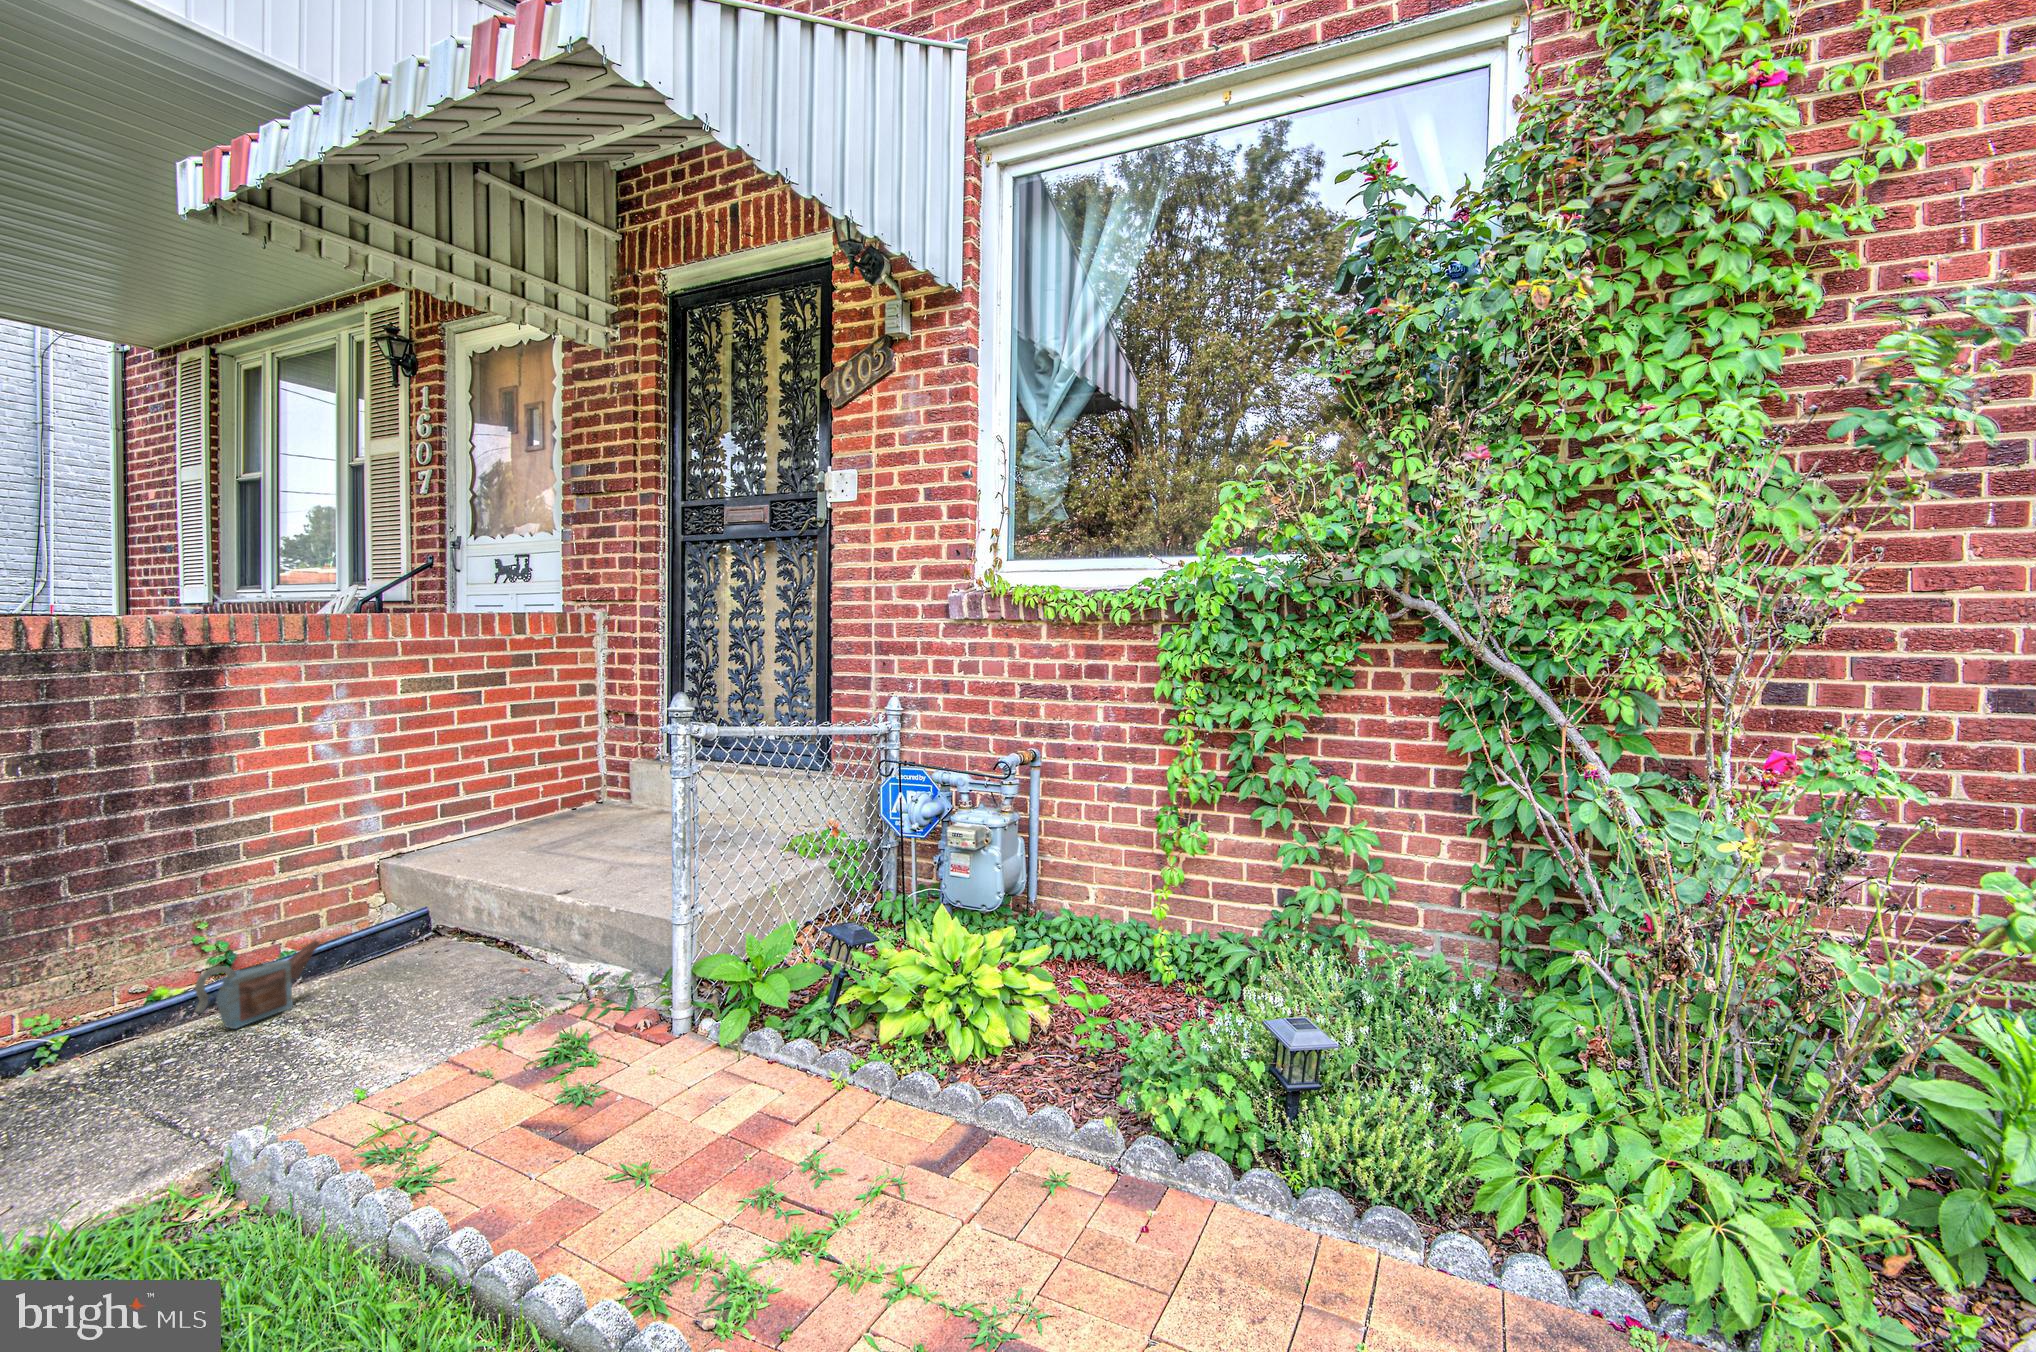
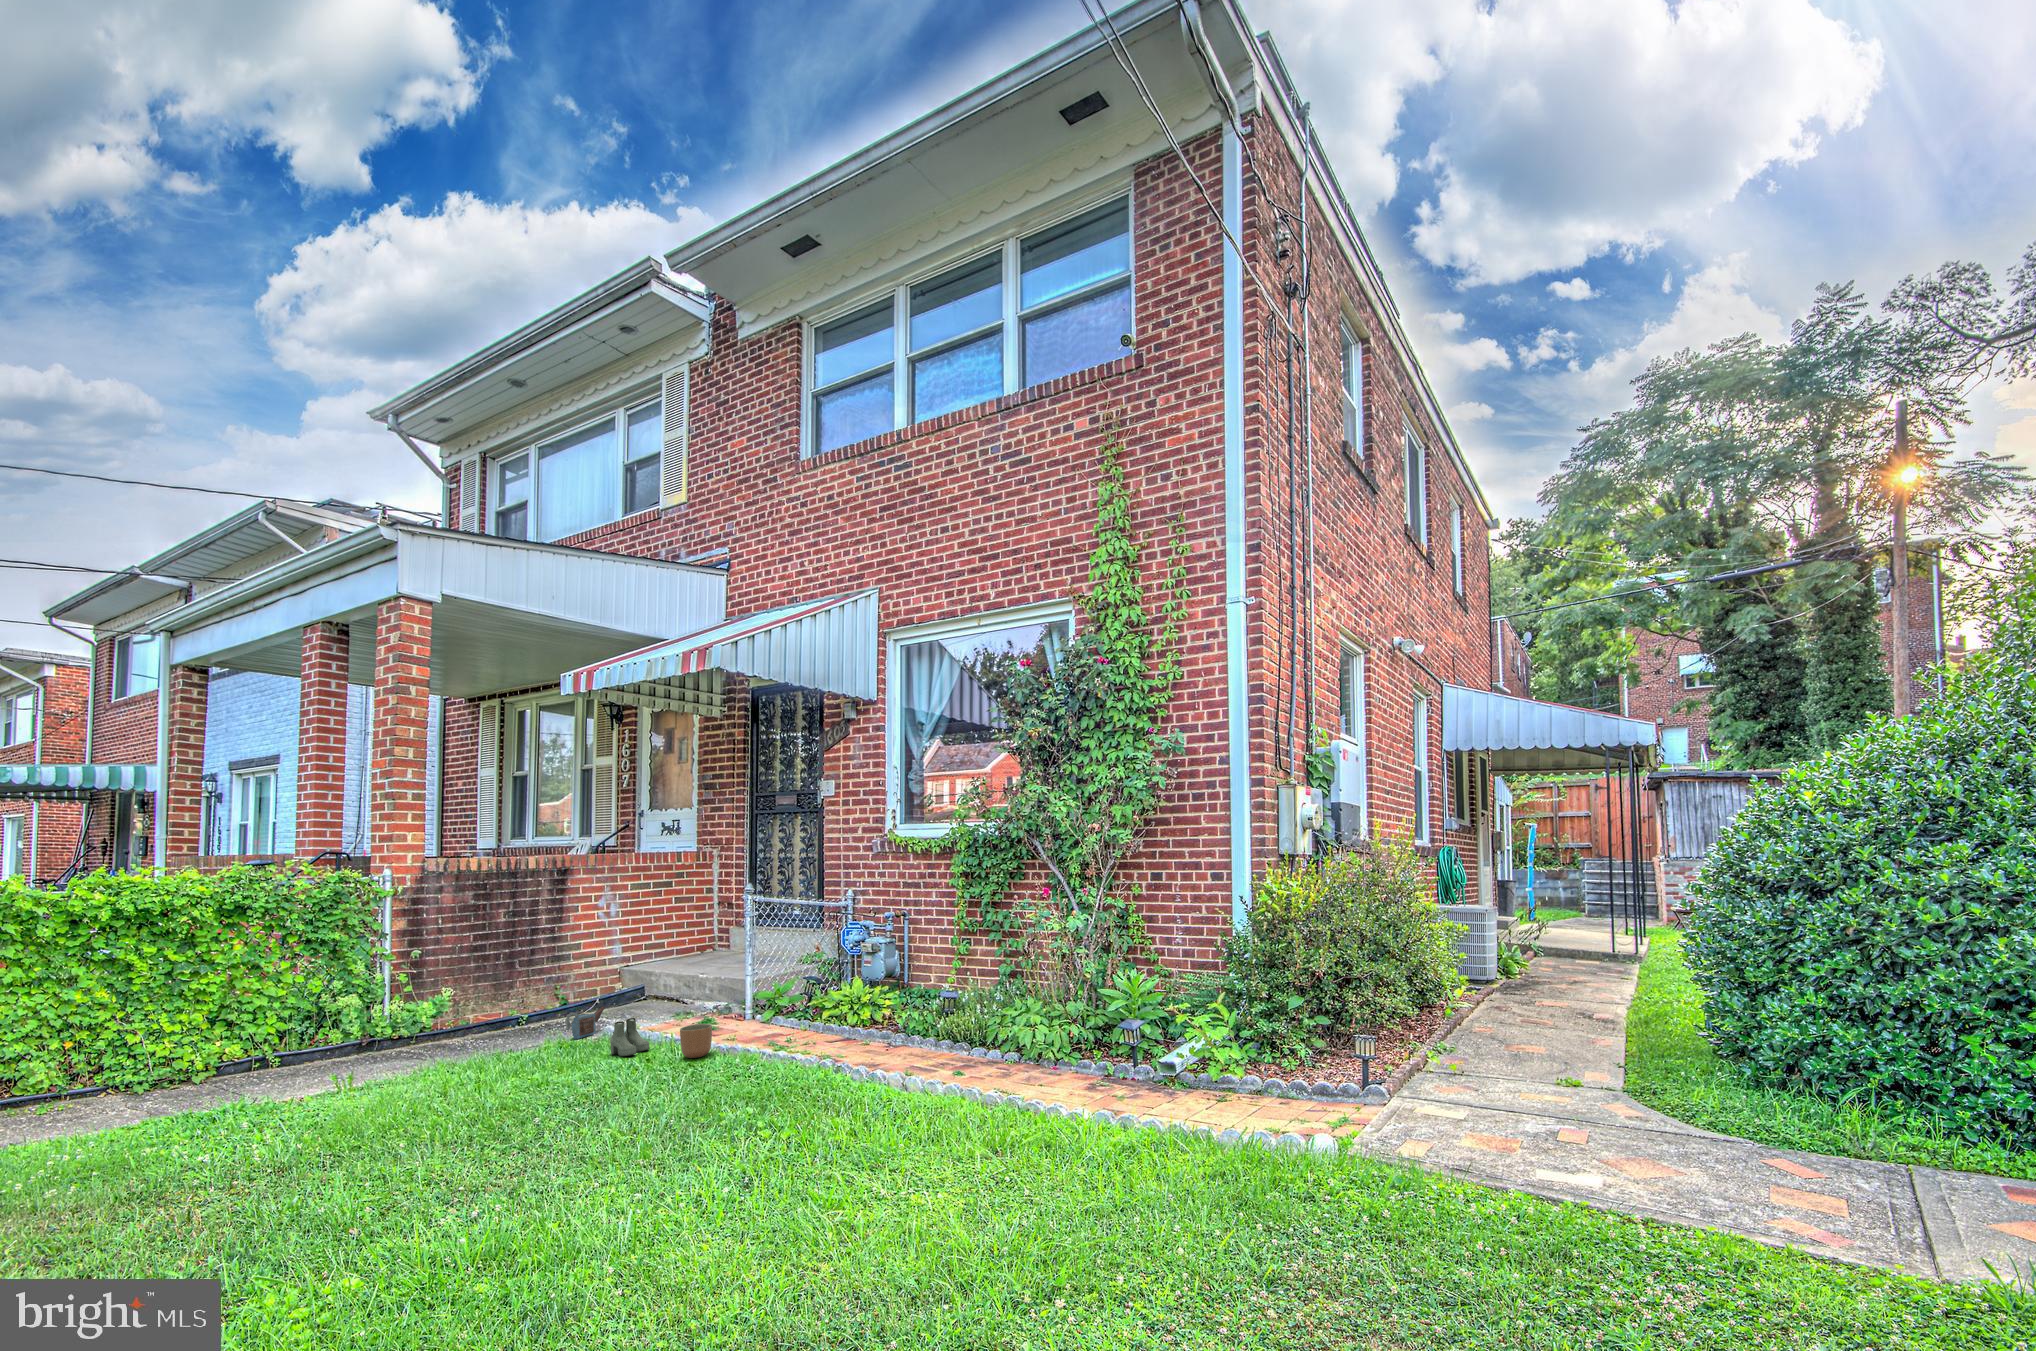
boots: none [291,1005,412,1126] -> present [610,1018,649,1056]
planter: none [493,1037,591,1146] -> present [680,1024,712,1058]

